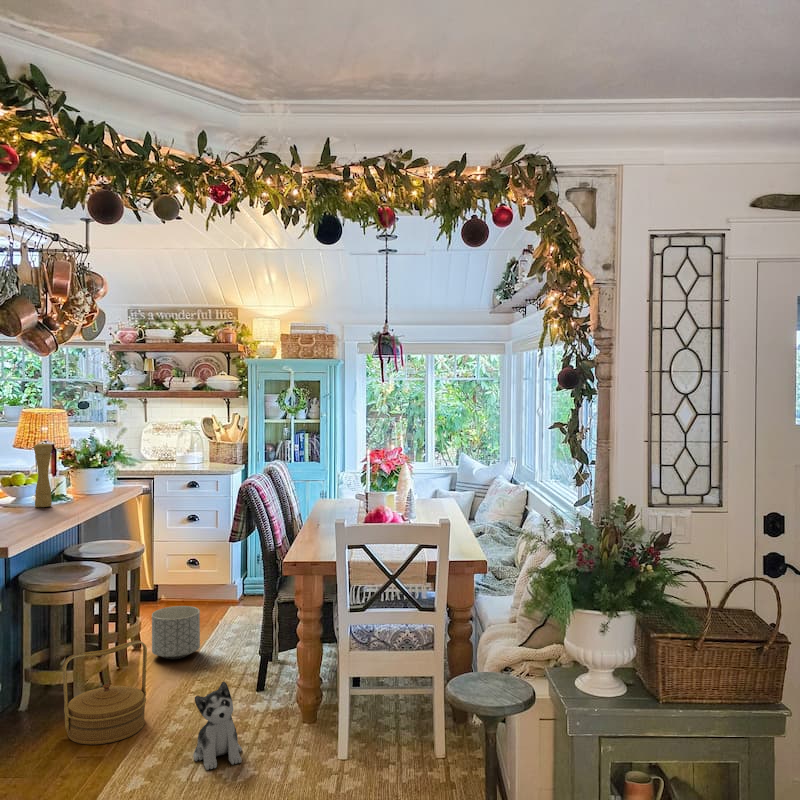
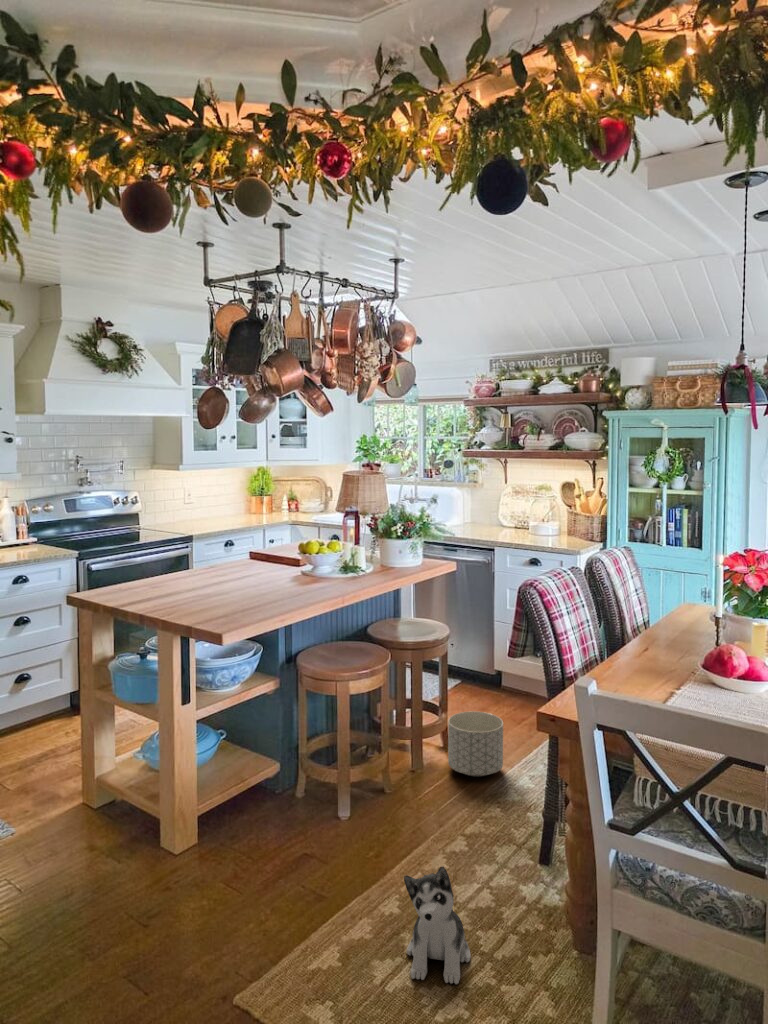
pepper mill: present [34,443,52,507] -> none [308,518,327,589]
basket: present [62,640,147,745] -> none [300,764,397,883]

